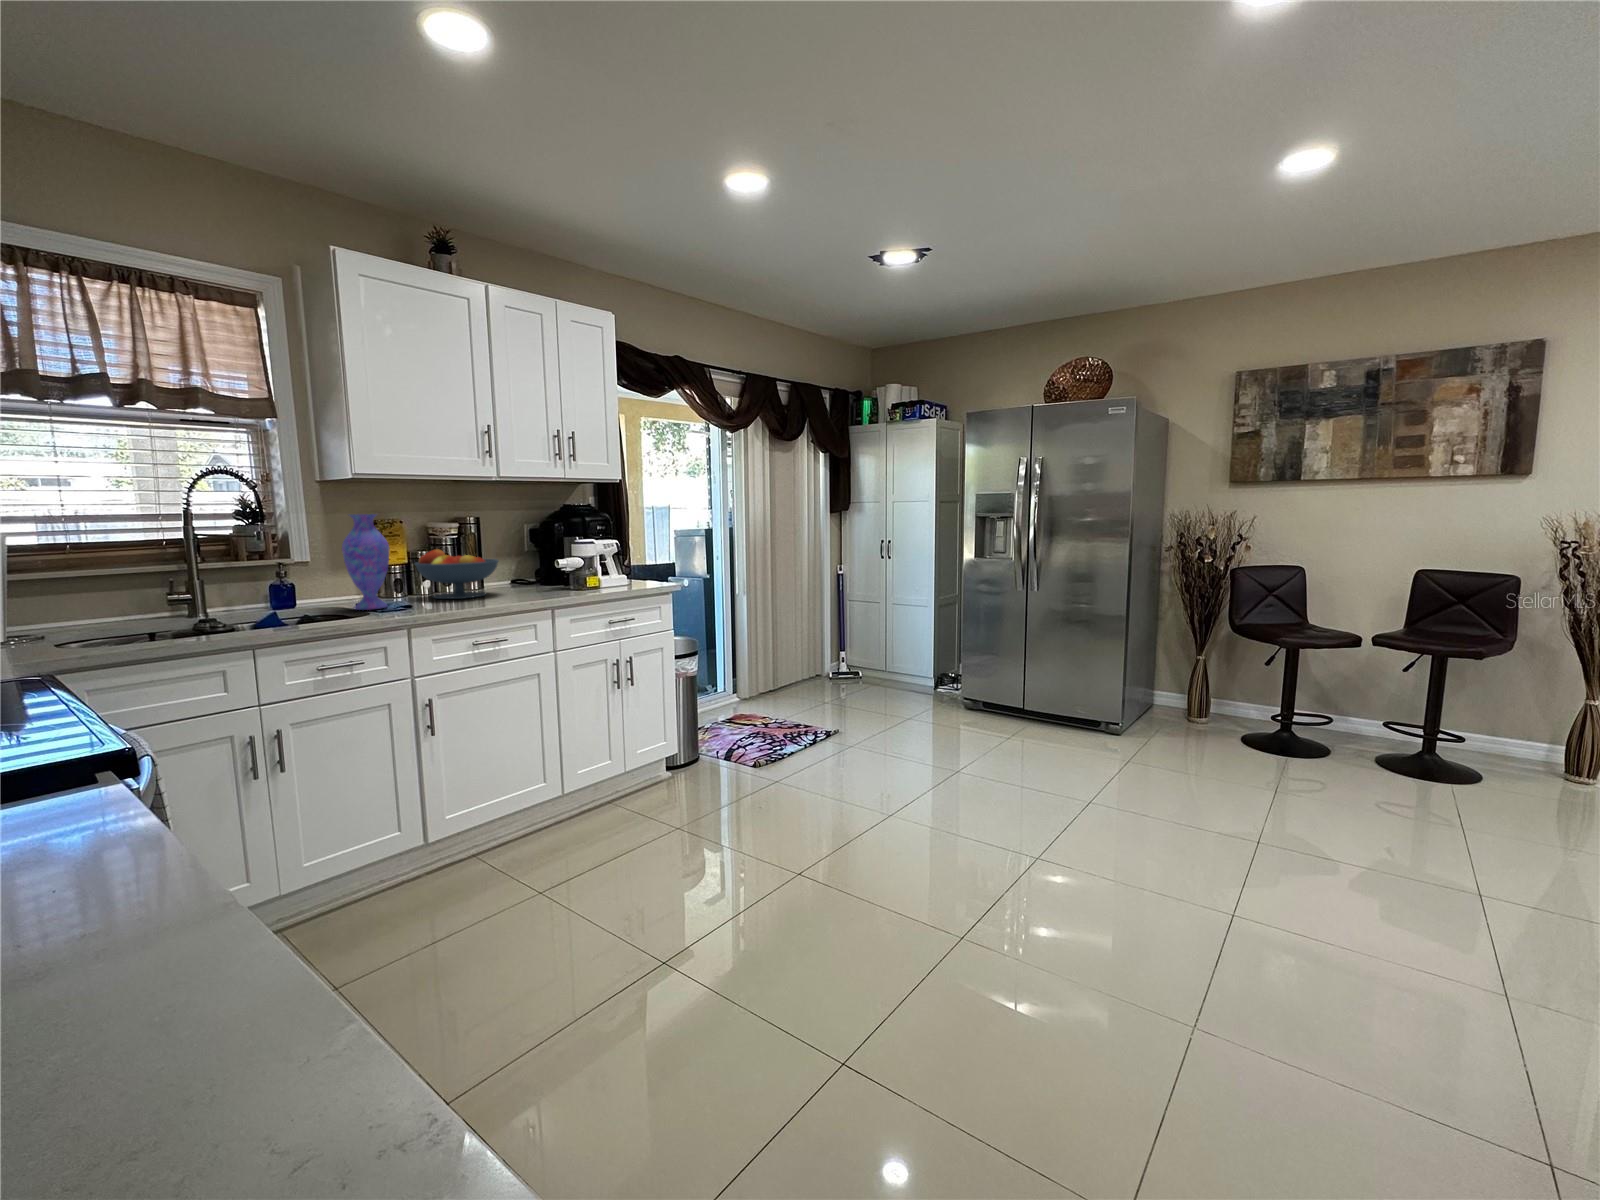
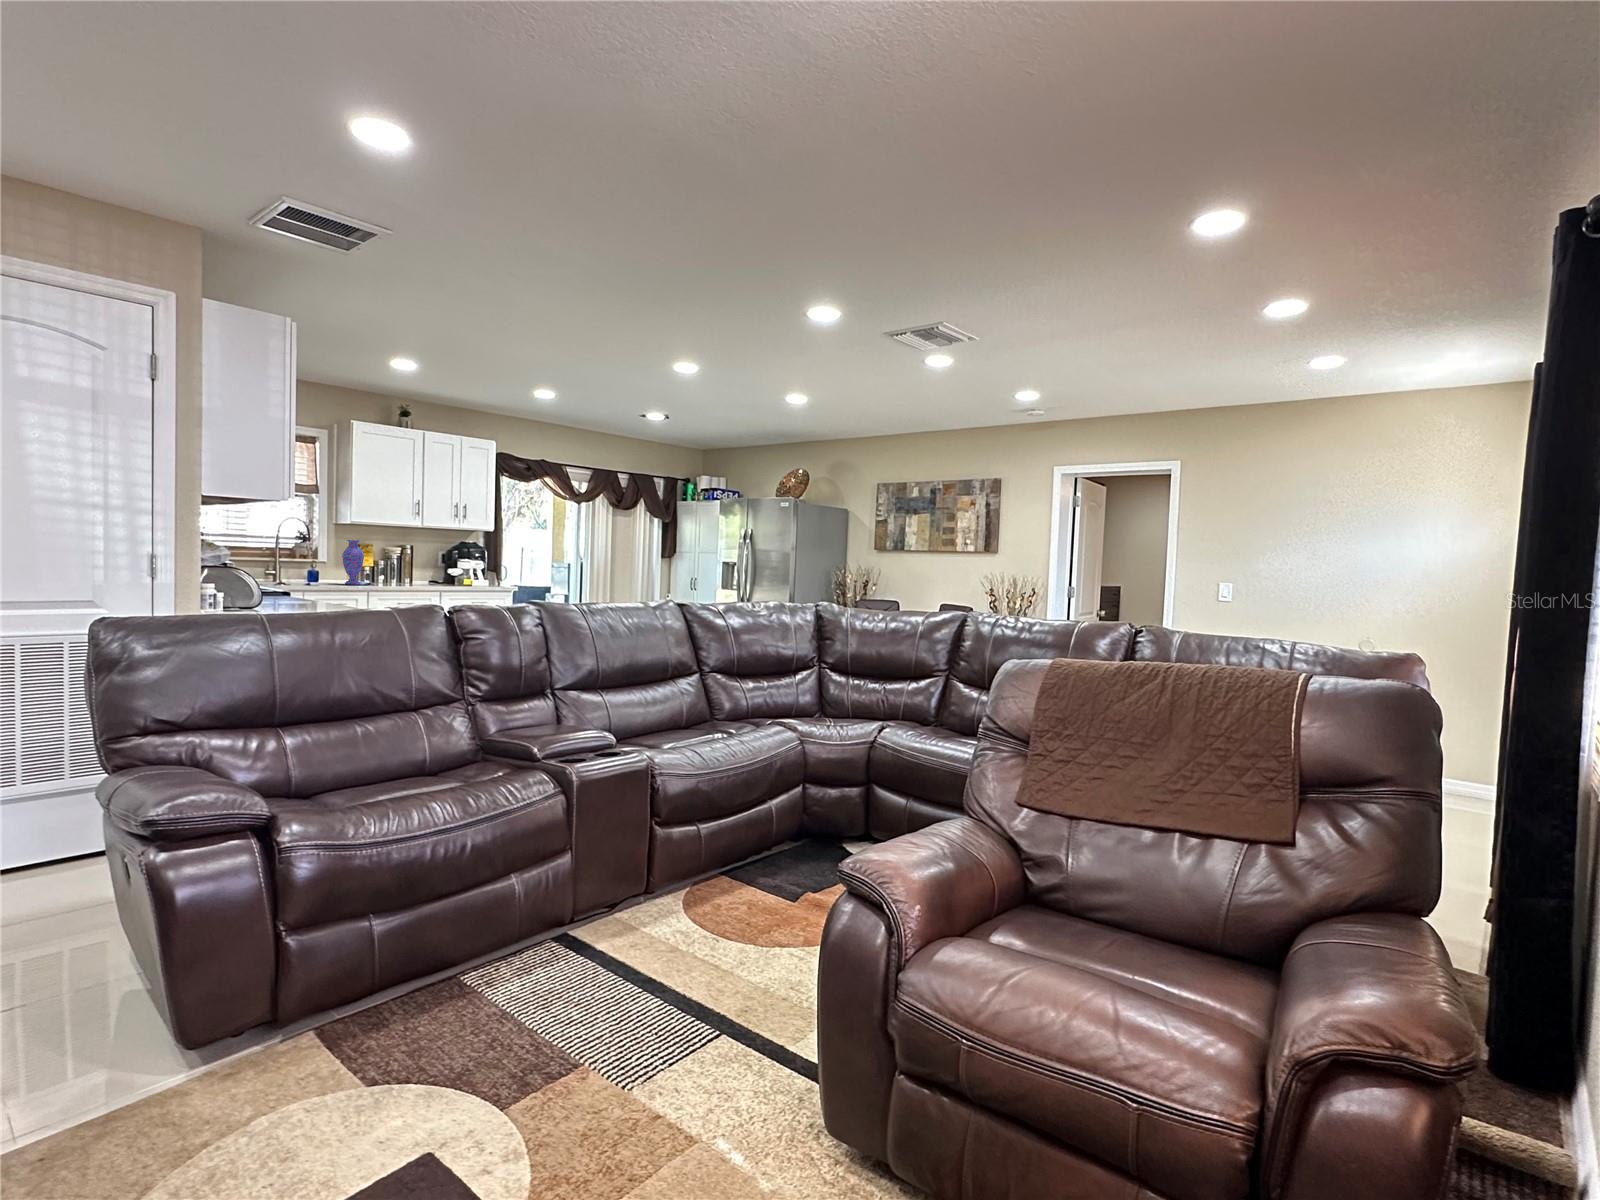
fruit bowl: present [415,550,499,599] -> none [376,560,418,584]

